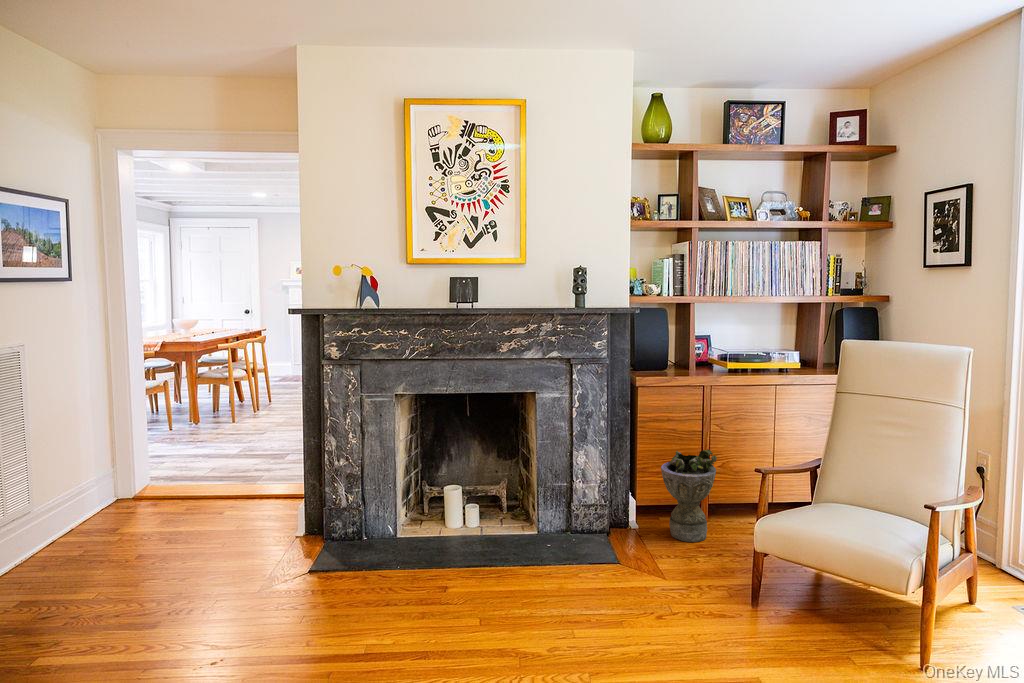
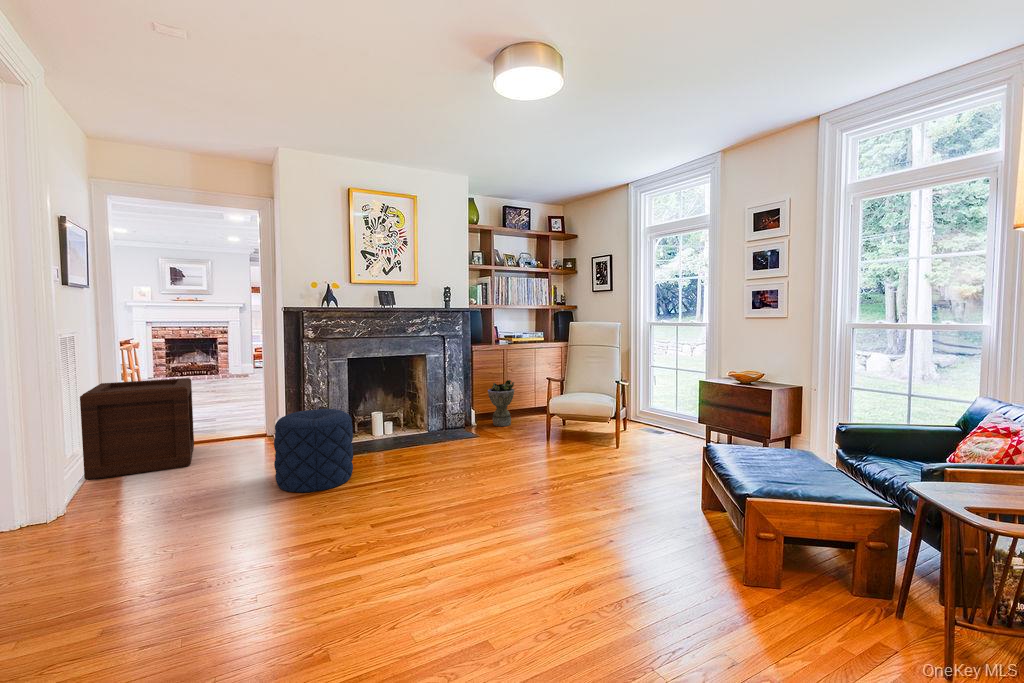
wooden crate: none [32,405,215,548] -> present [80,378,194,480]
pouf: none [192,496,334,663] -> present [274,409,353,492]

